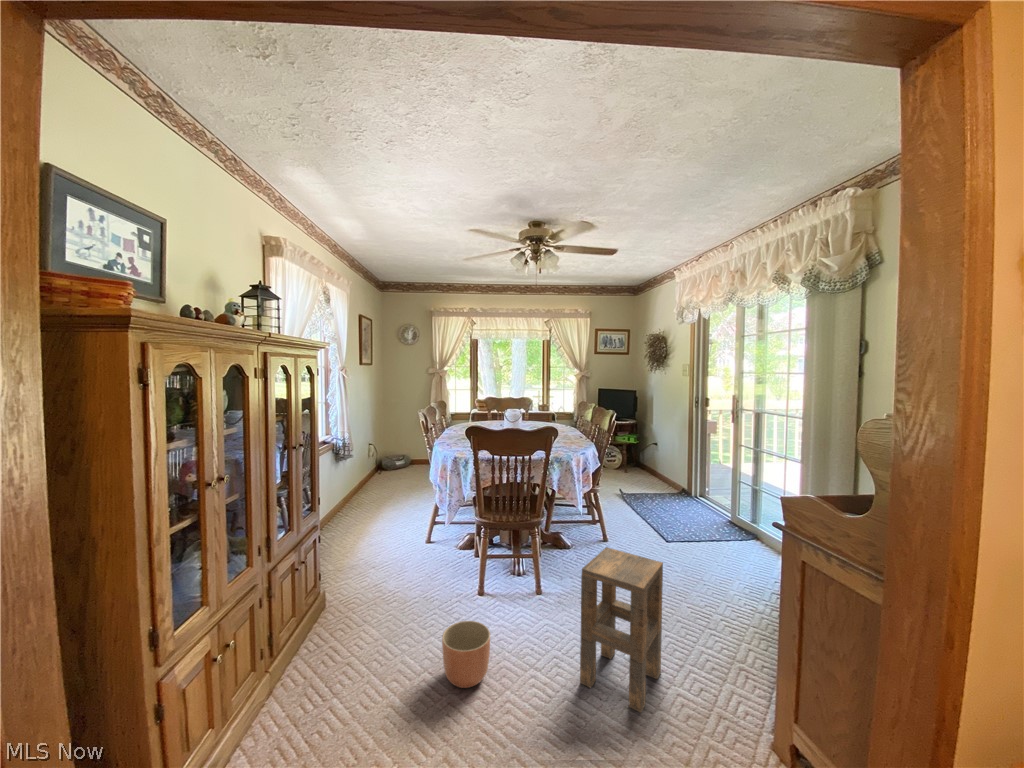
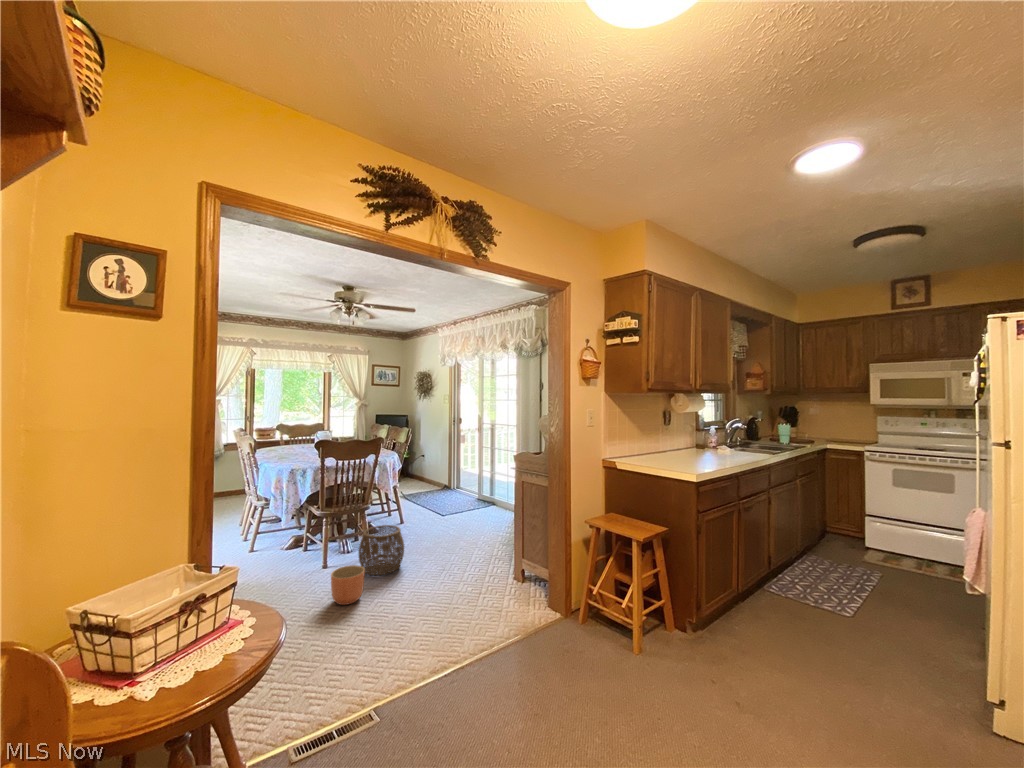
side table: present [580,547,663,713] -> none [419,504,460,583]
woven basket: none [507,557,574,641] -> present [359,525,404,576]

